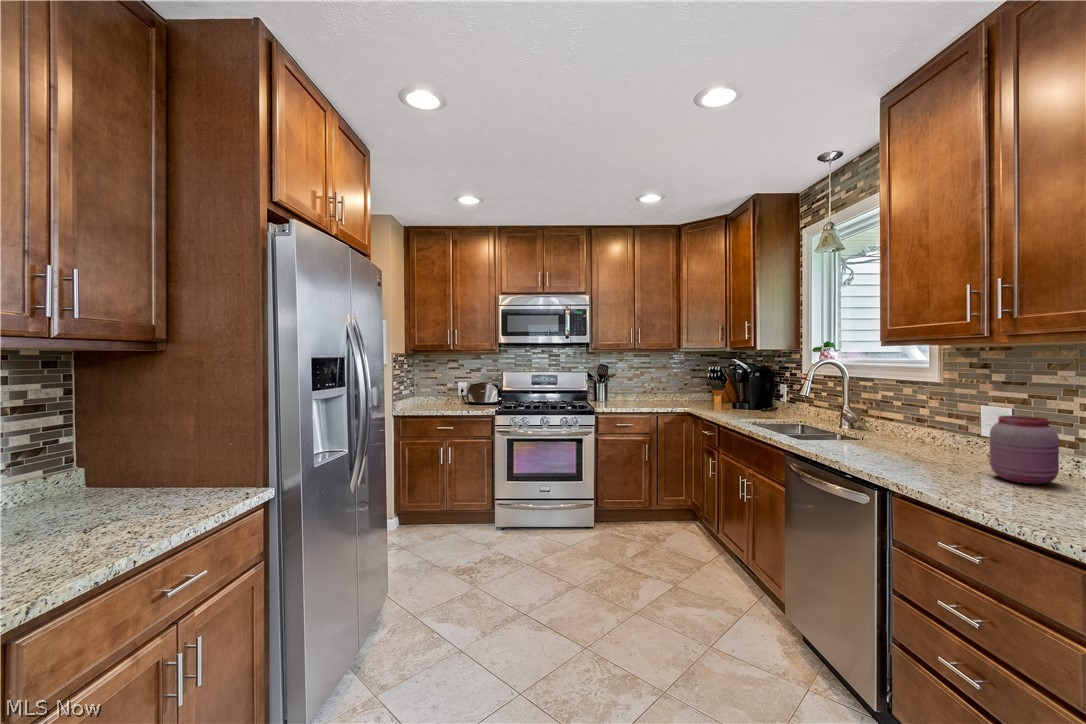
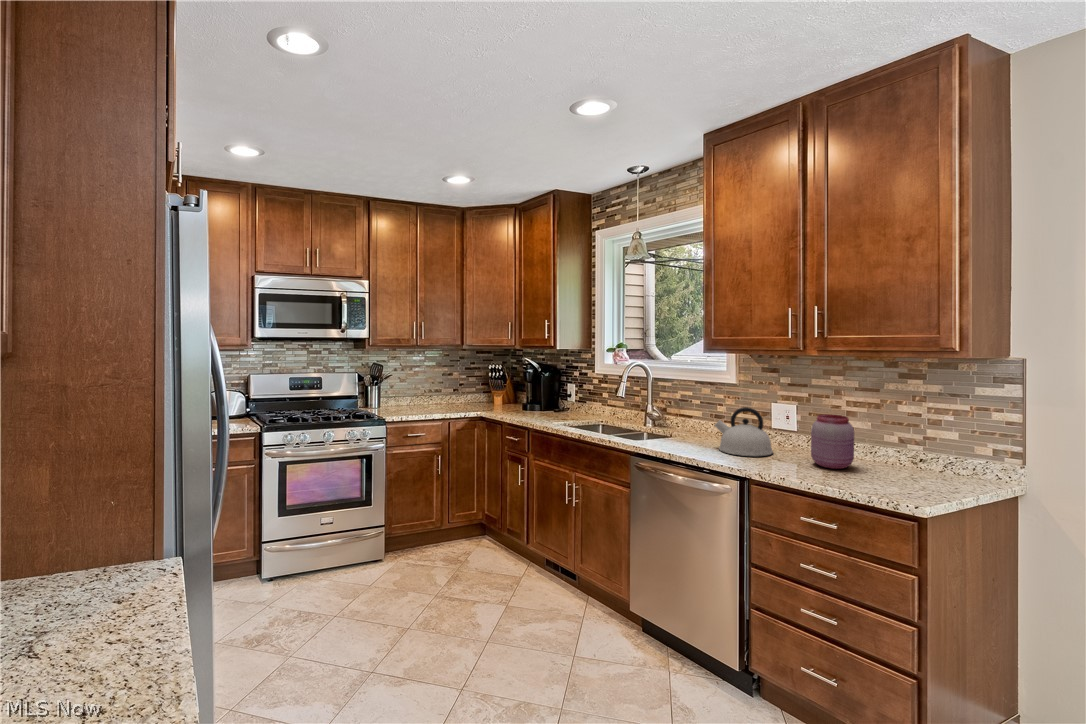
kettle: none [883,405,960,461] -> present [714,407,773,456]

